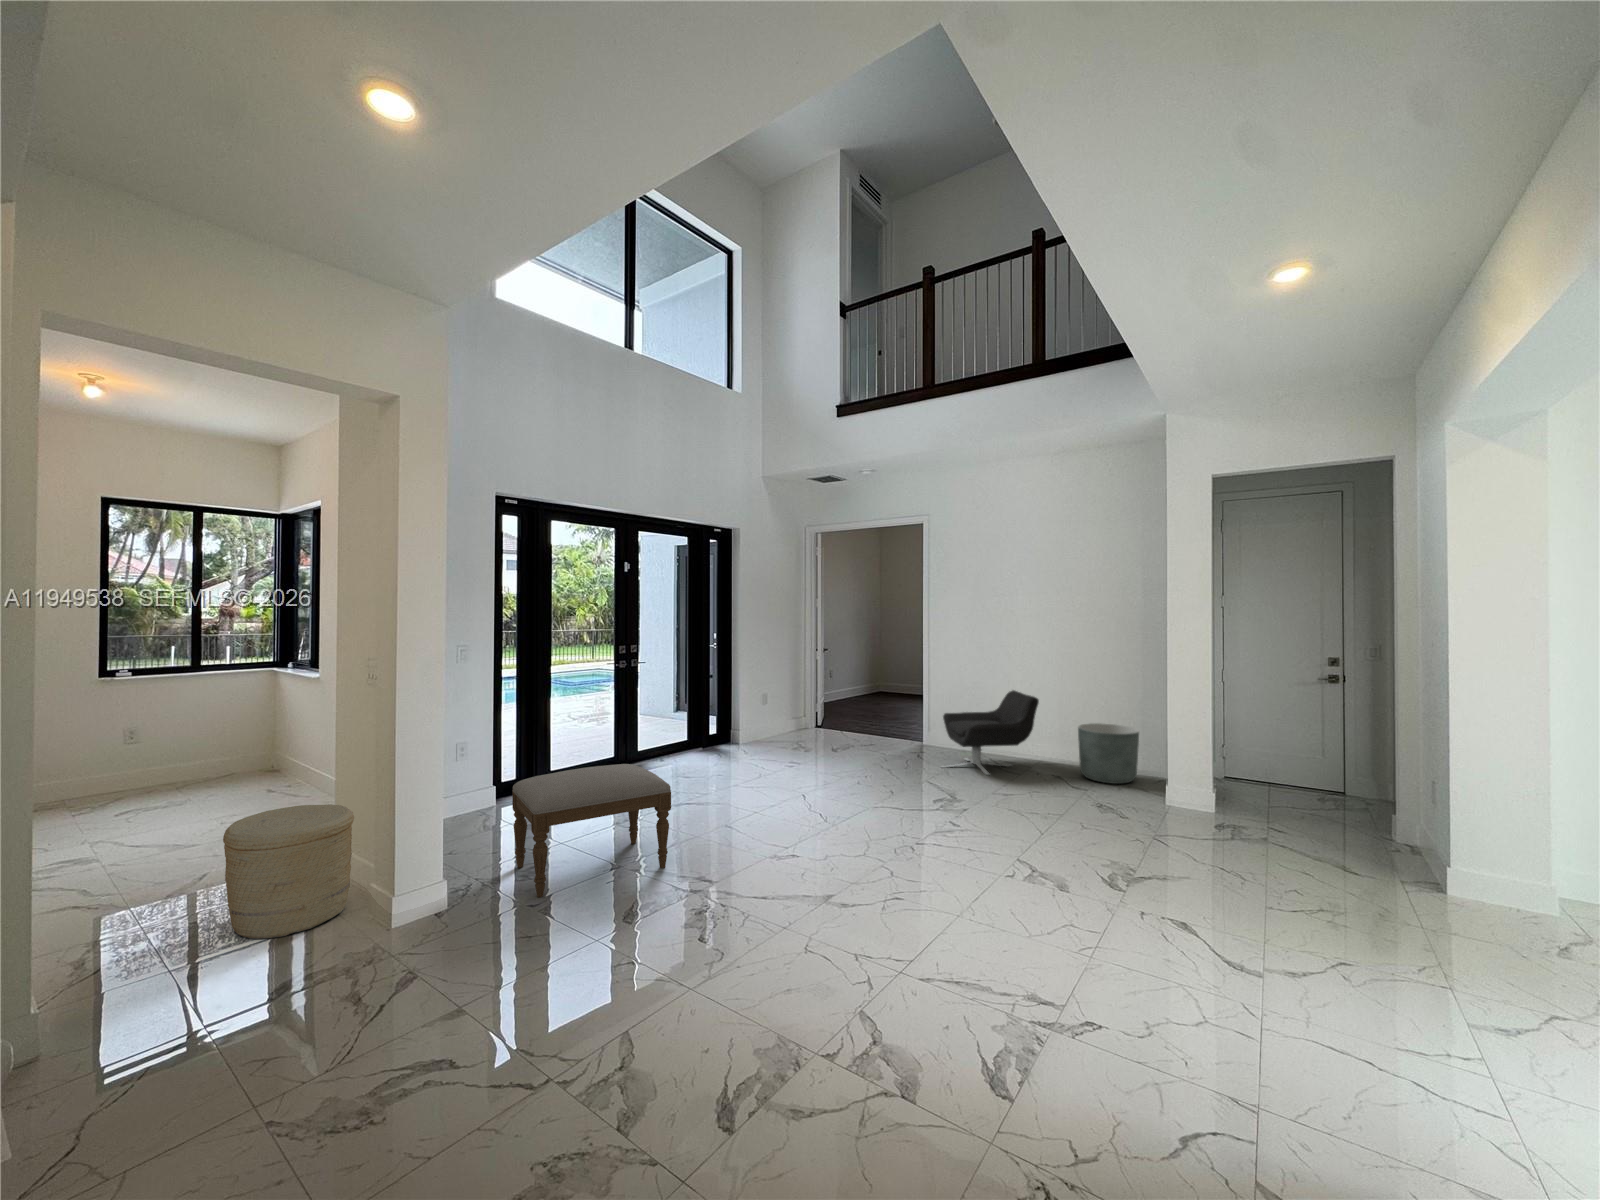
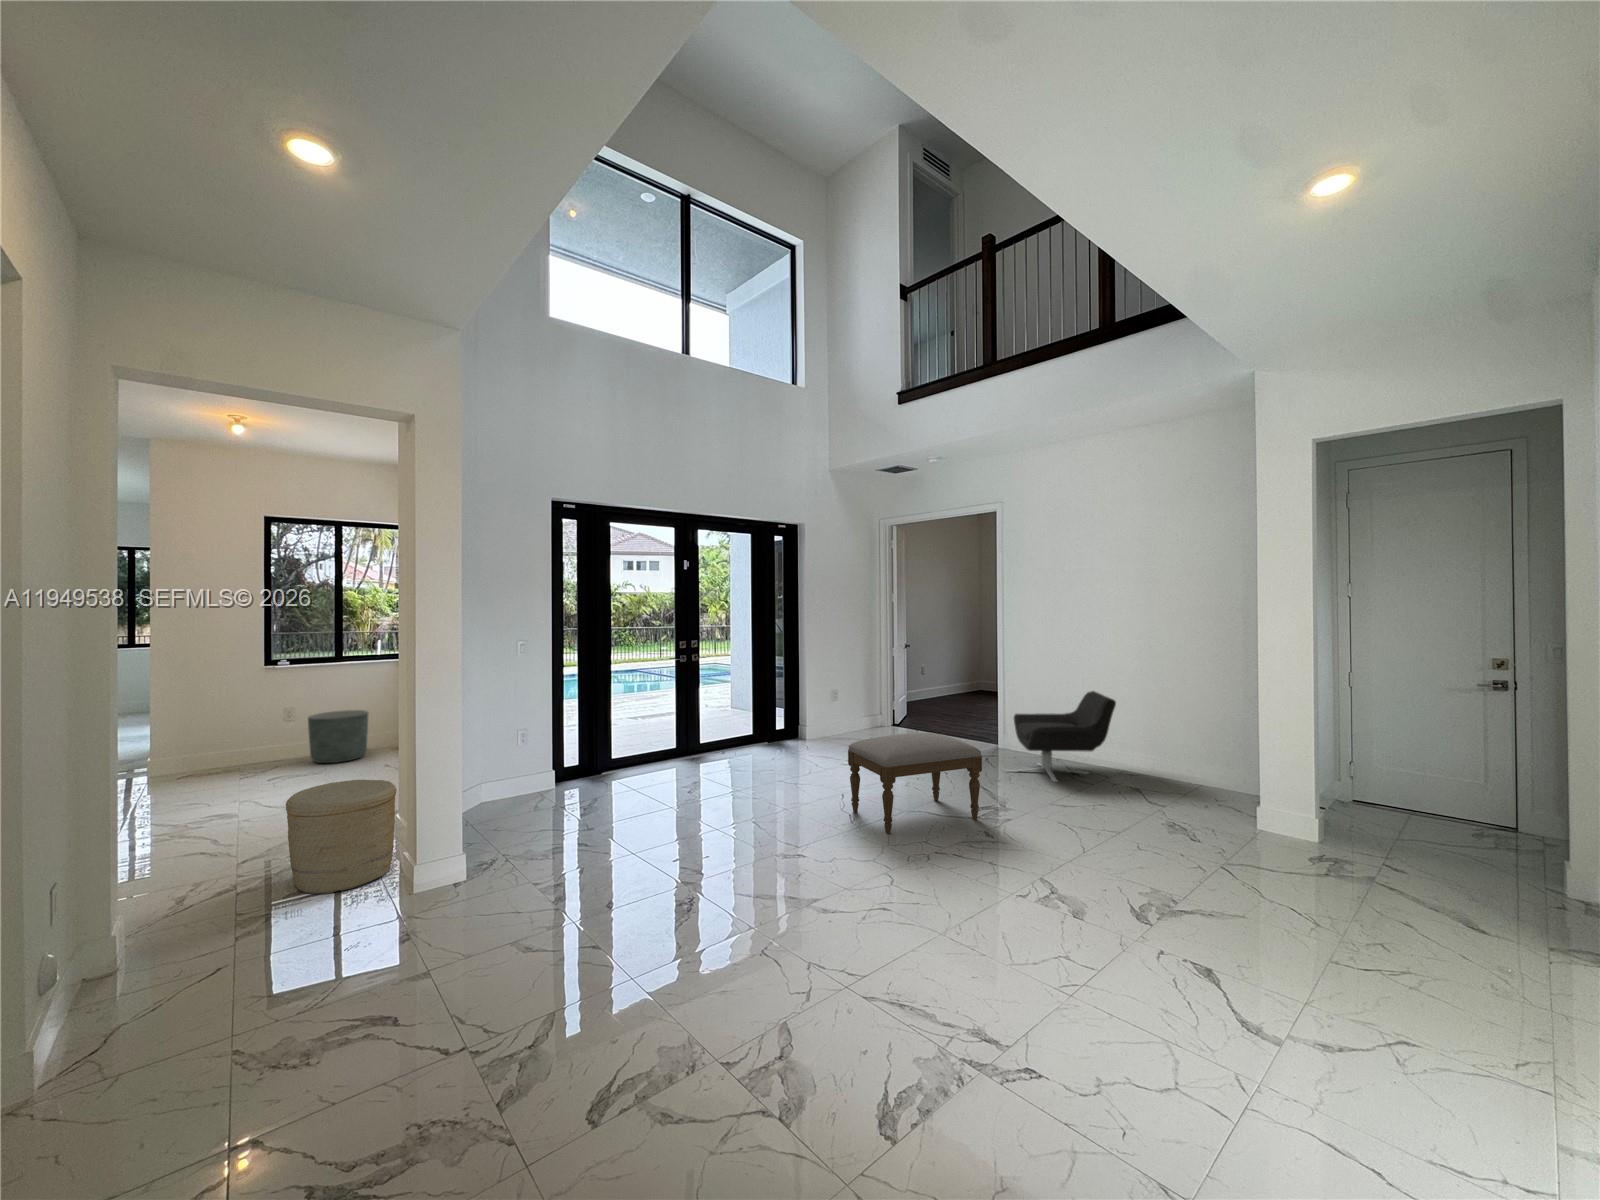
planter: present [1078,723,1139,784] -> present [308,710,369,763]
ottoman: present [512,764,671,897] -> present [848,733,982,834]

